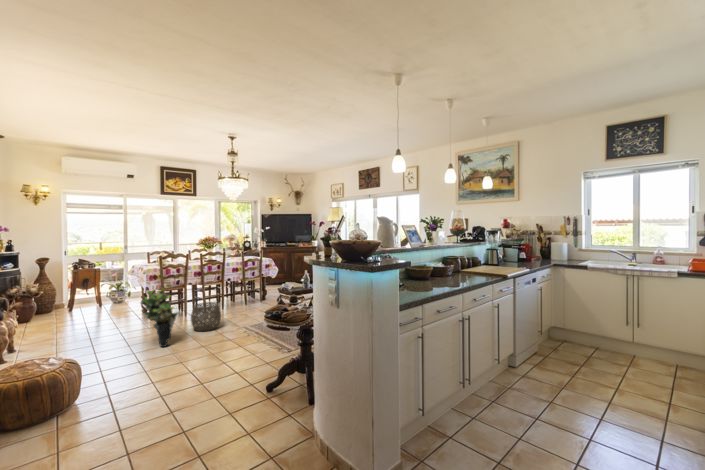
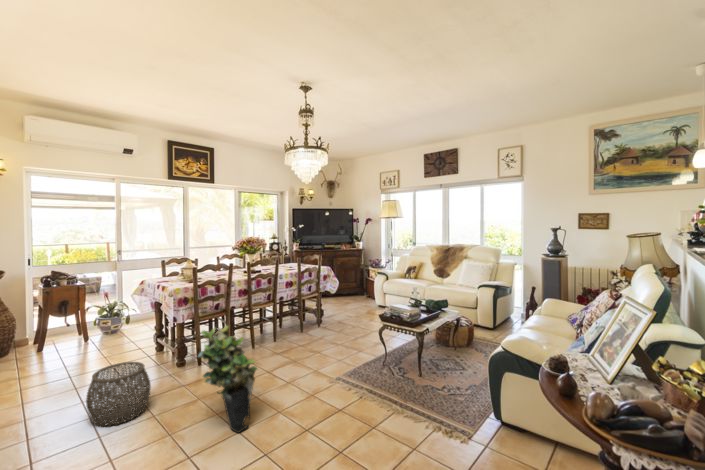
woven basket: present [191,302,221,331] -> present [86,362,151,426]

